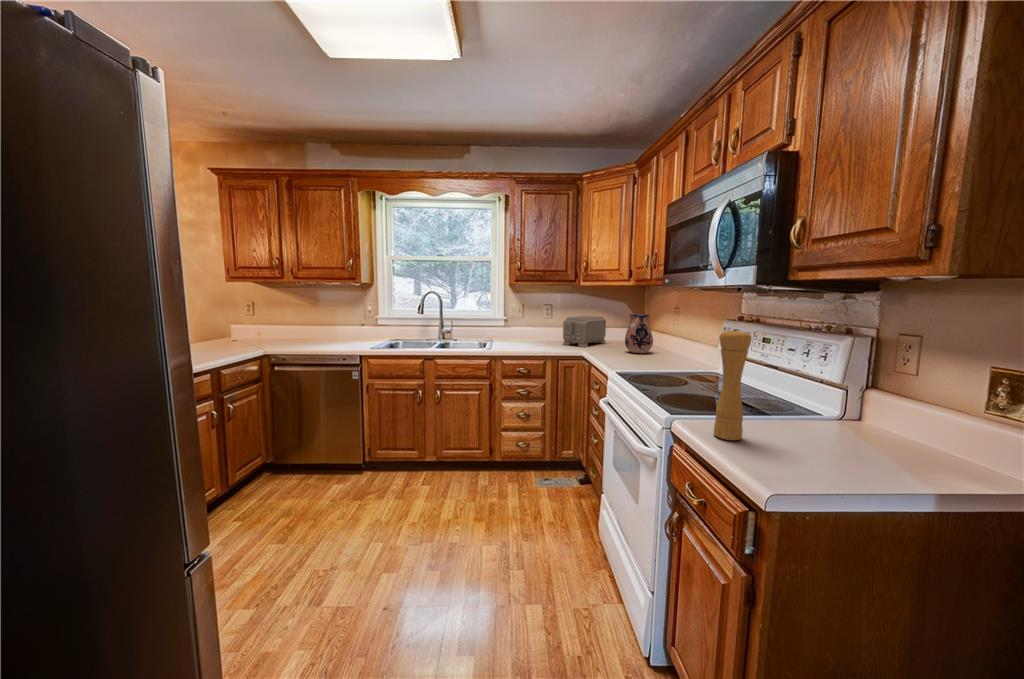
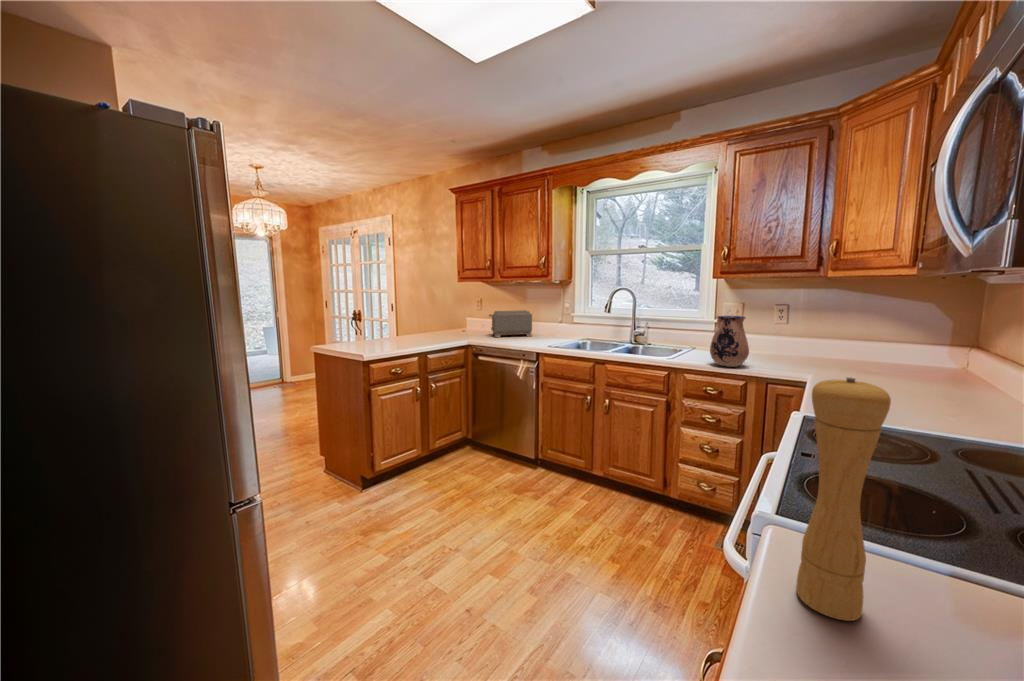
ceramic pitcher: present [625,314,653,353] -> present [710,316,749,367]
toaster: present [563,316,606,347] -> present [489,310,532,338]

